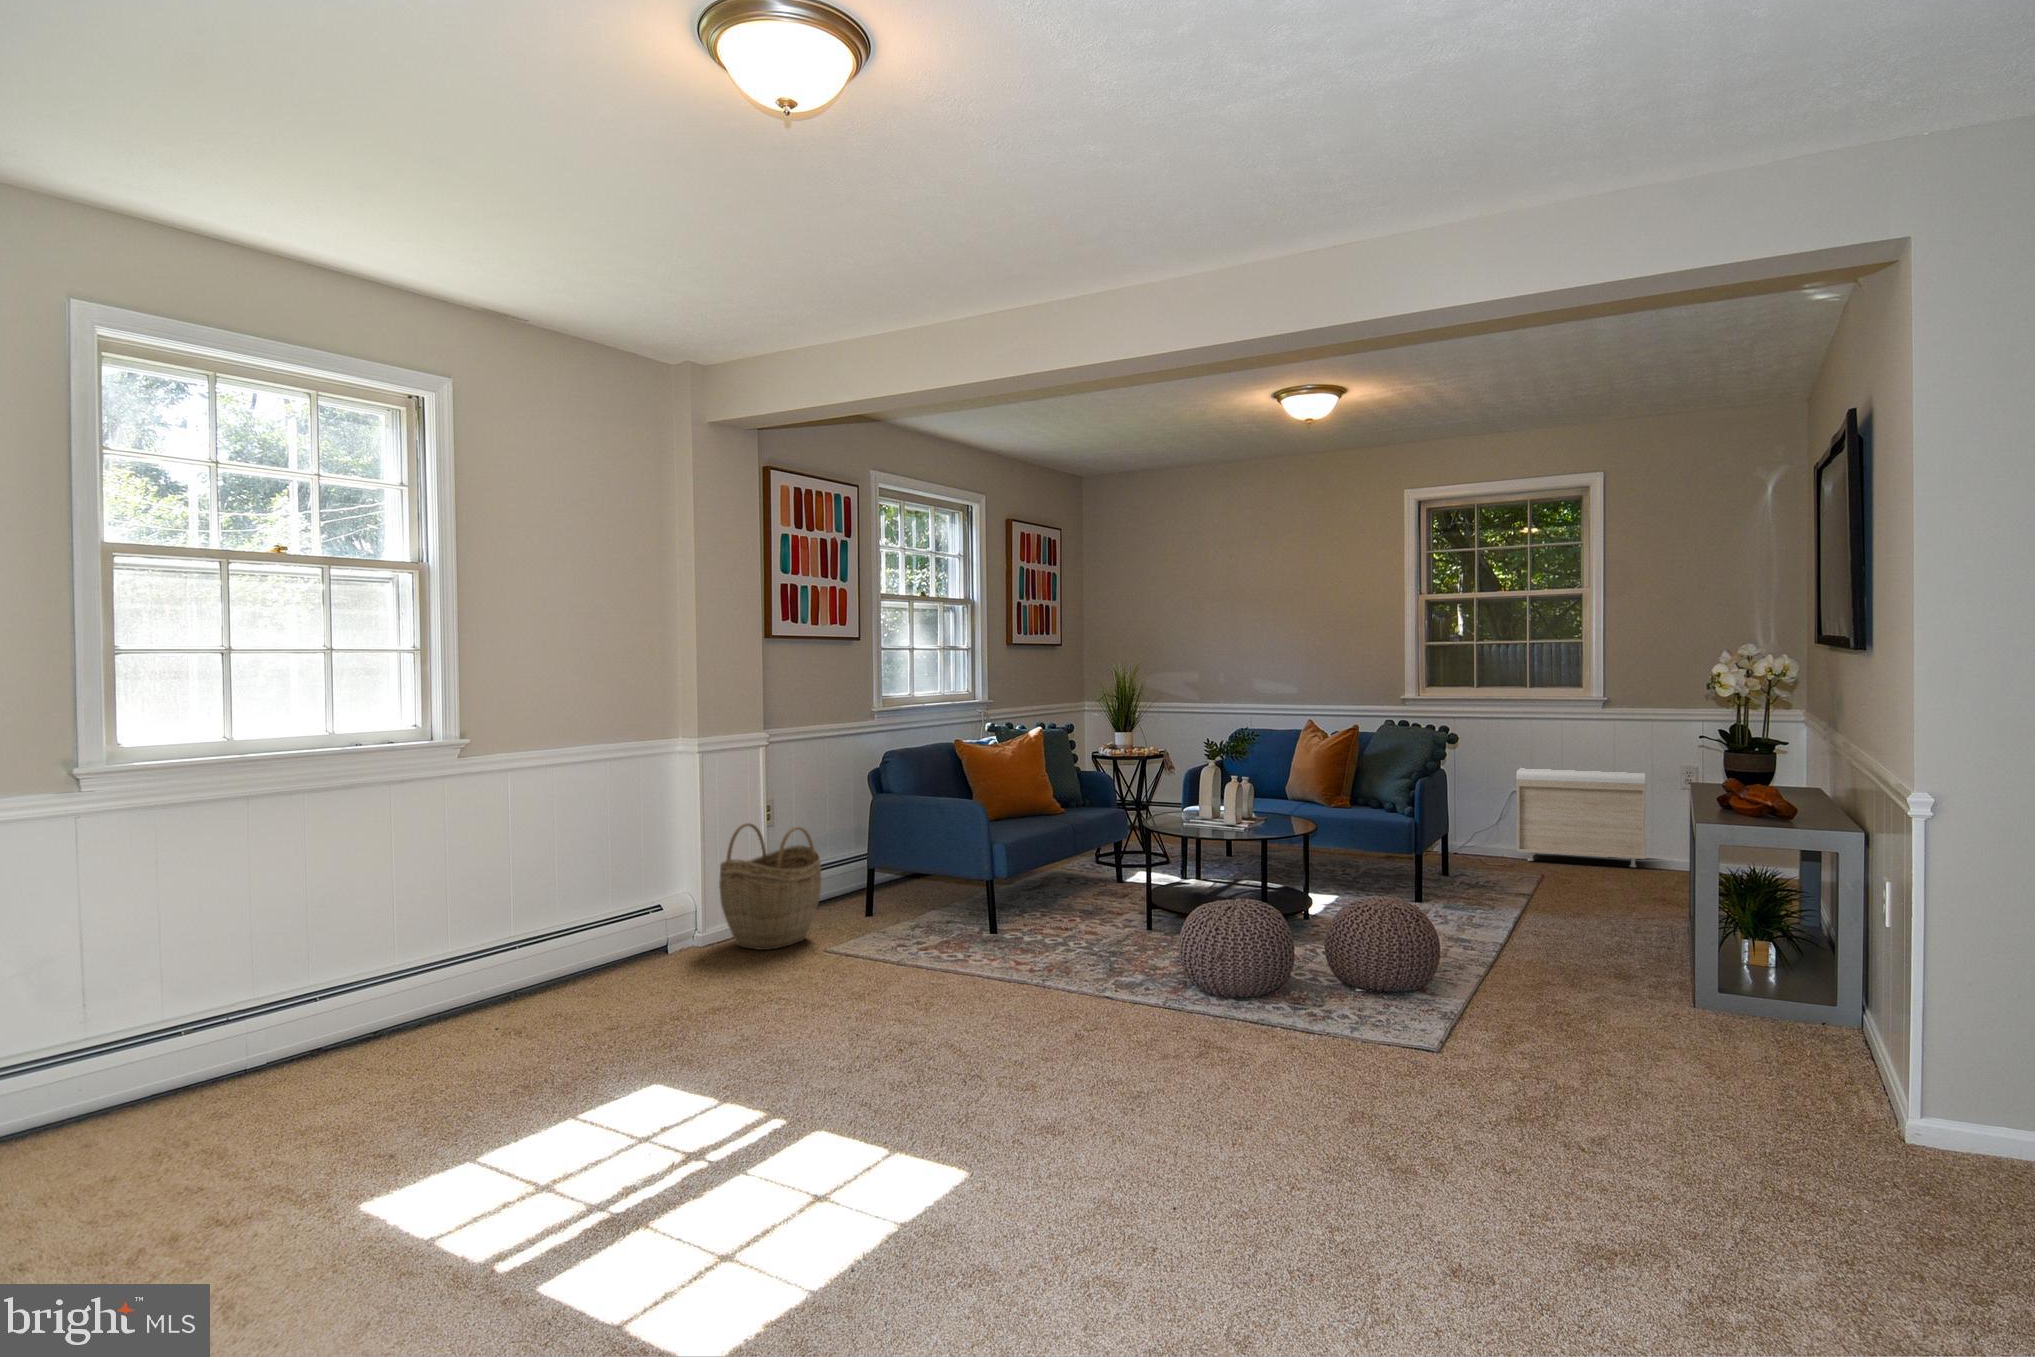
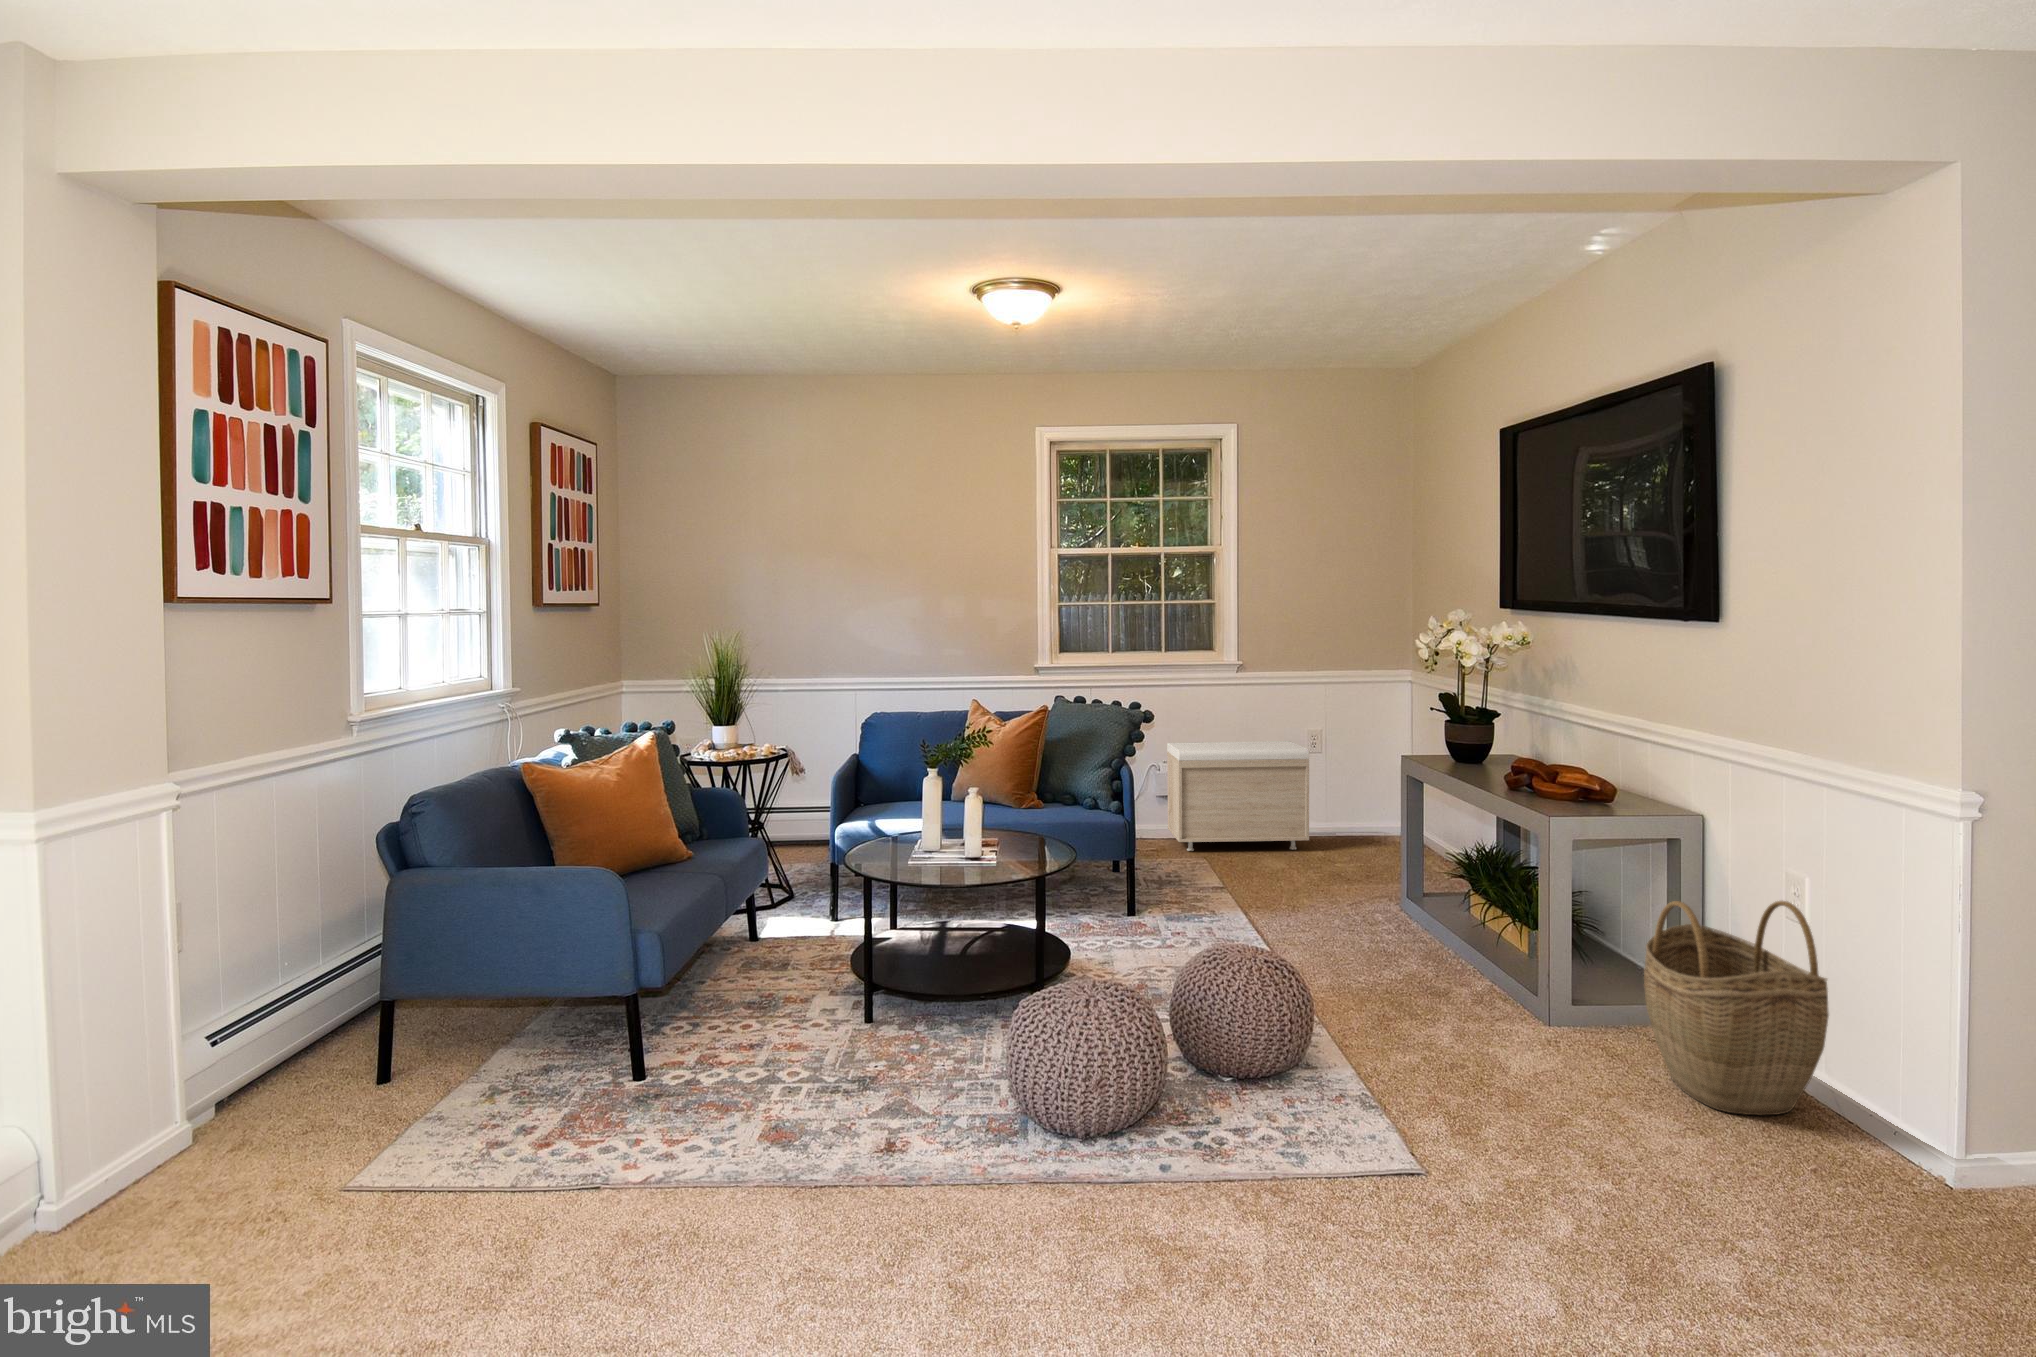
woven basket: present [719,823,822,950] -> present [1644,901,1829,1115]

